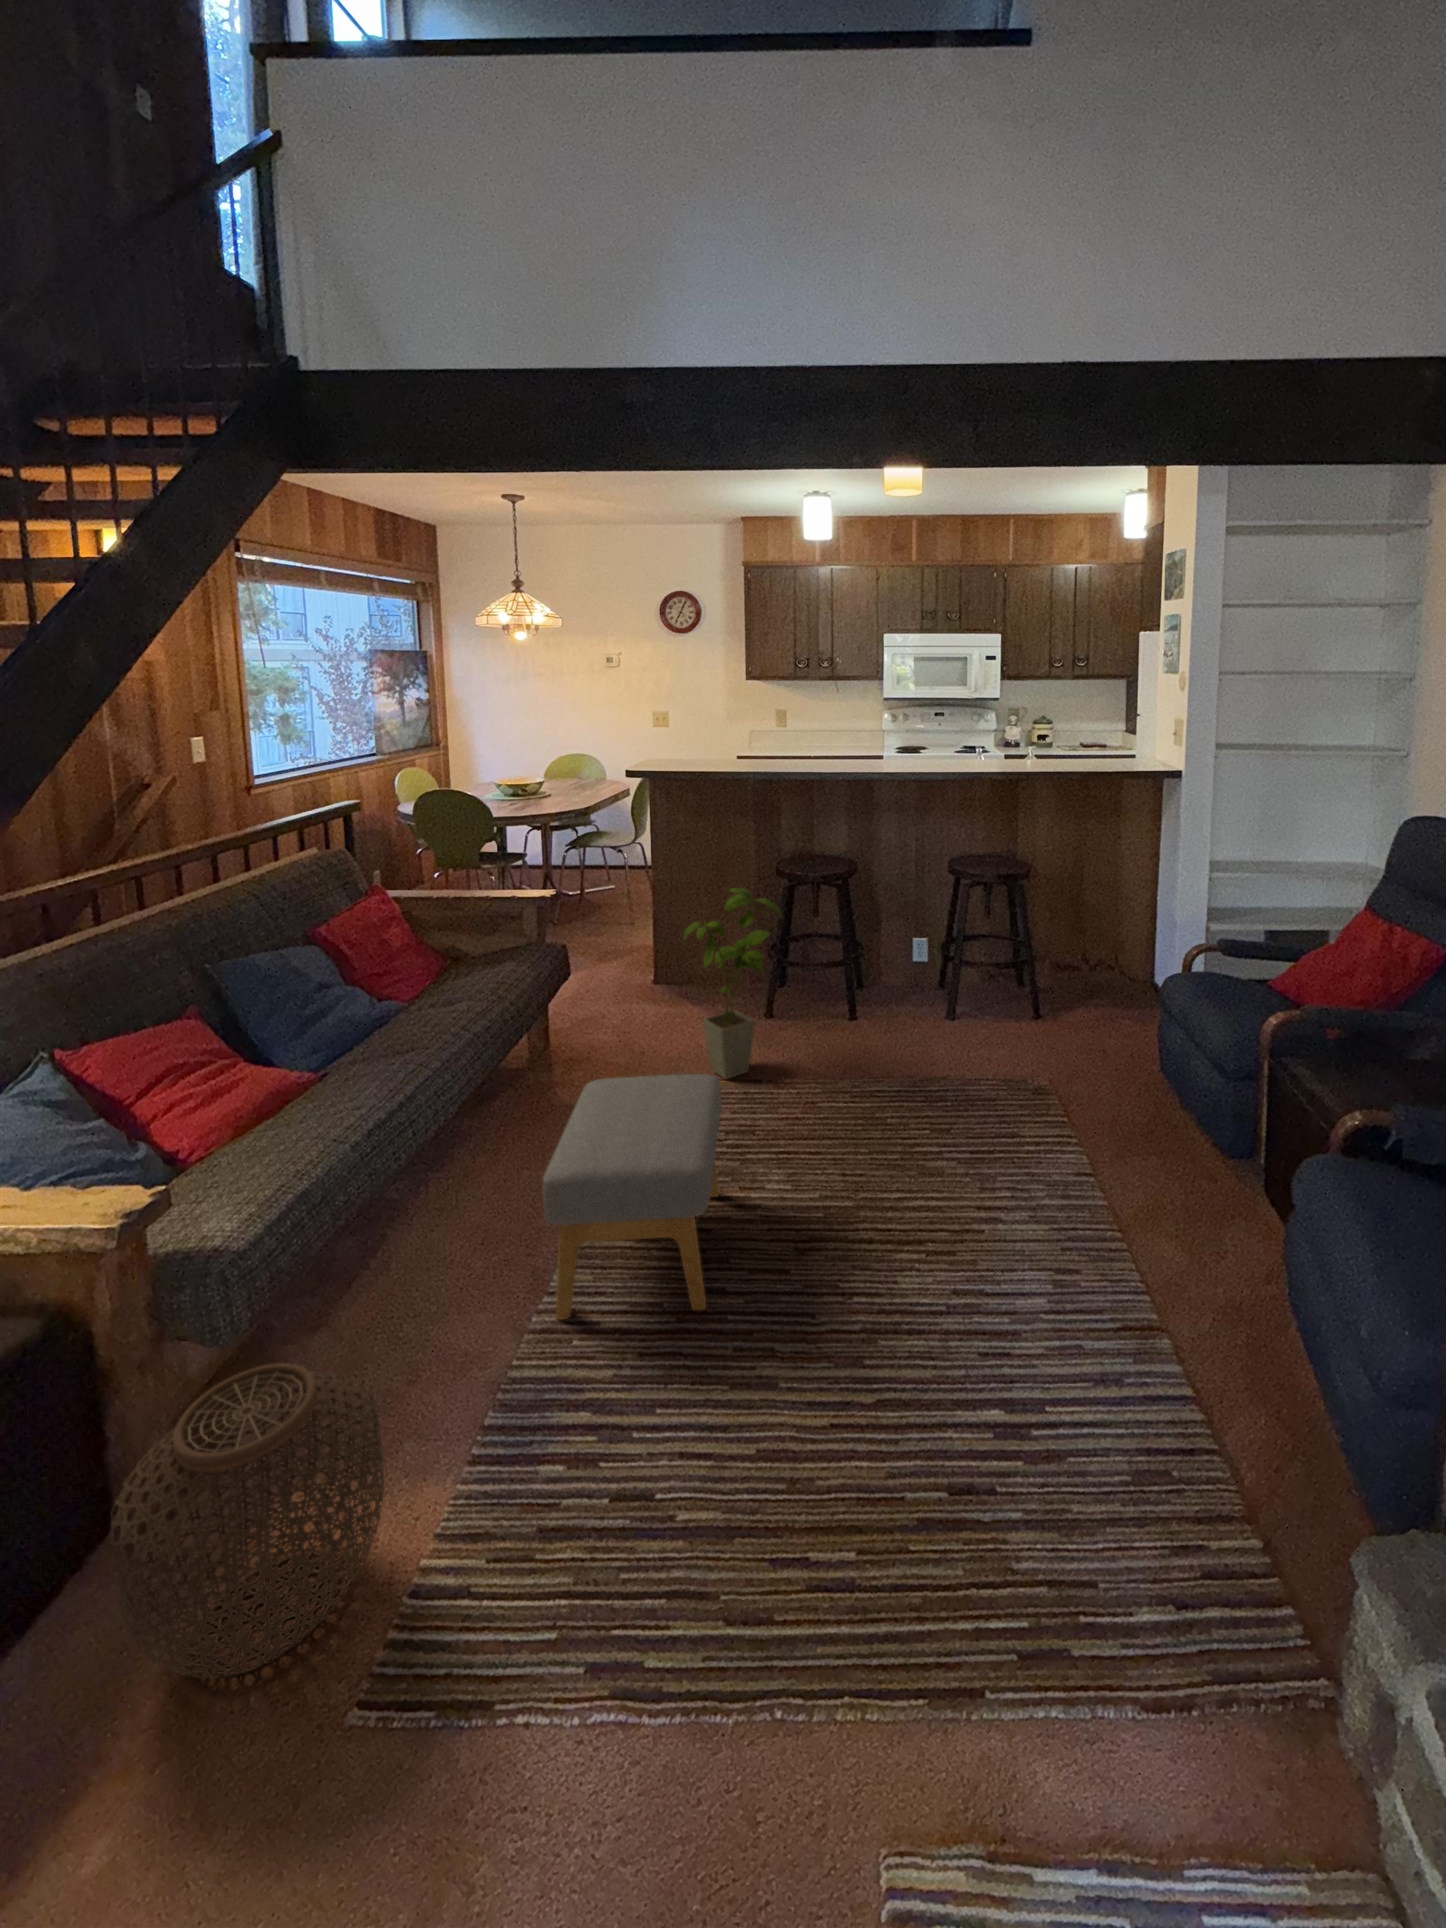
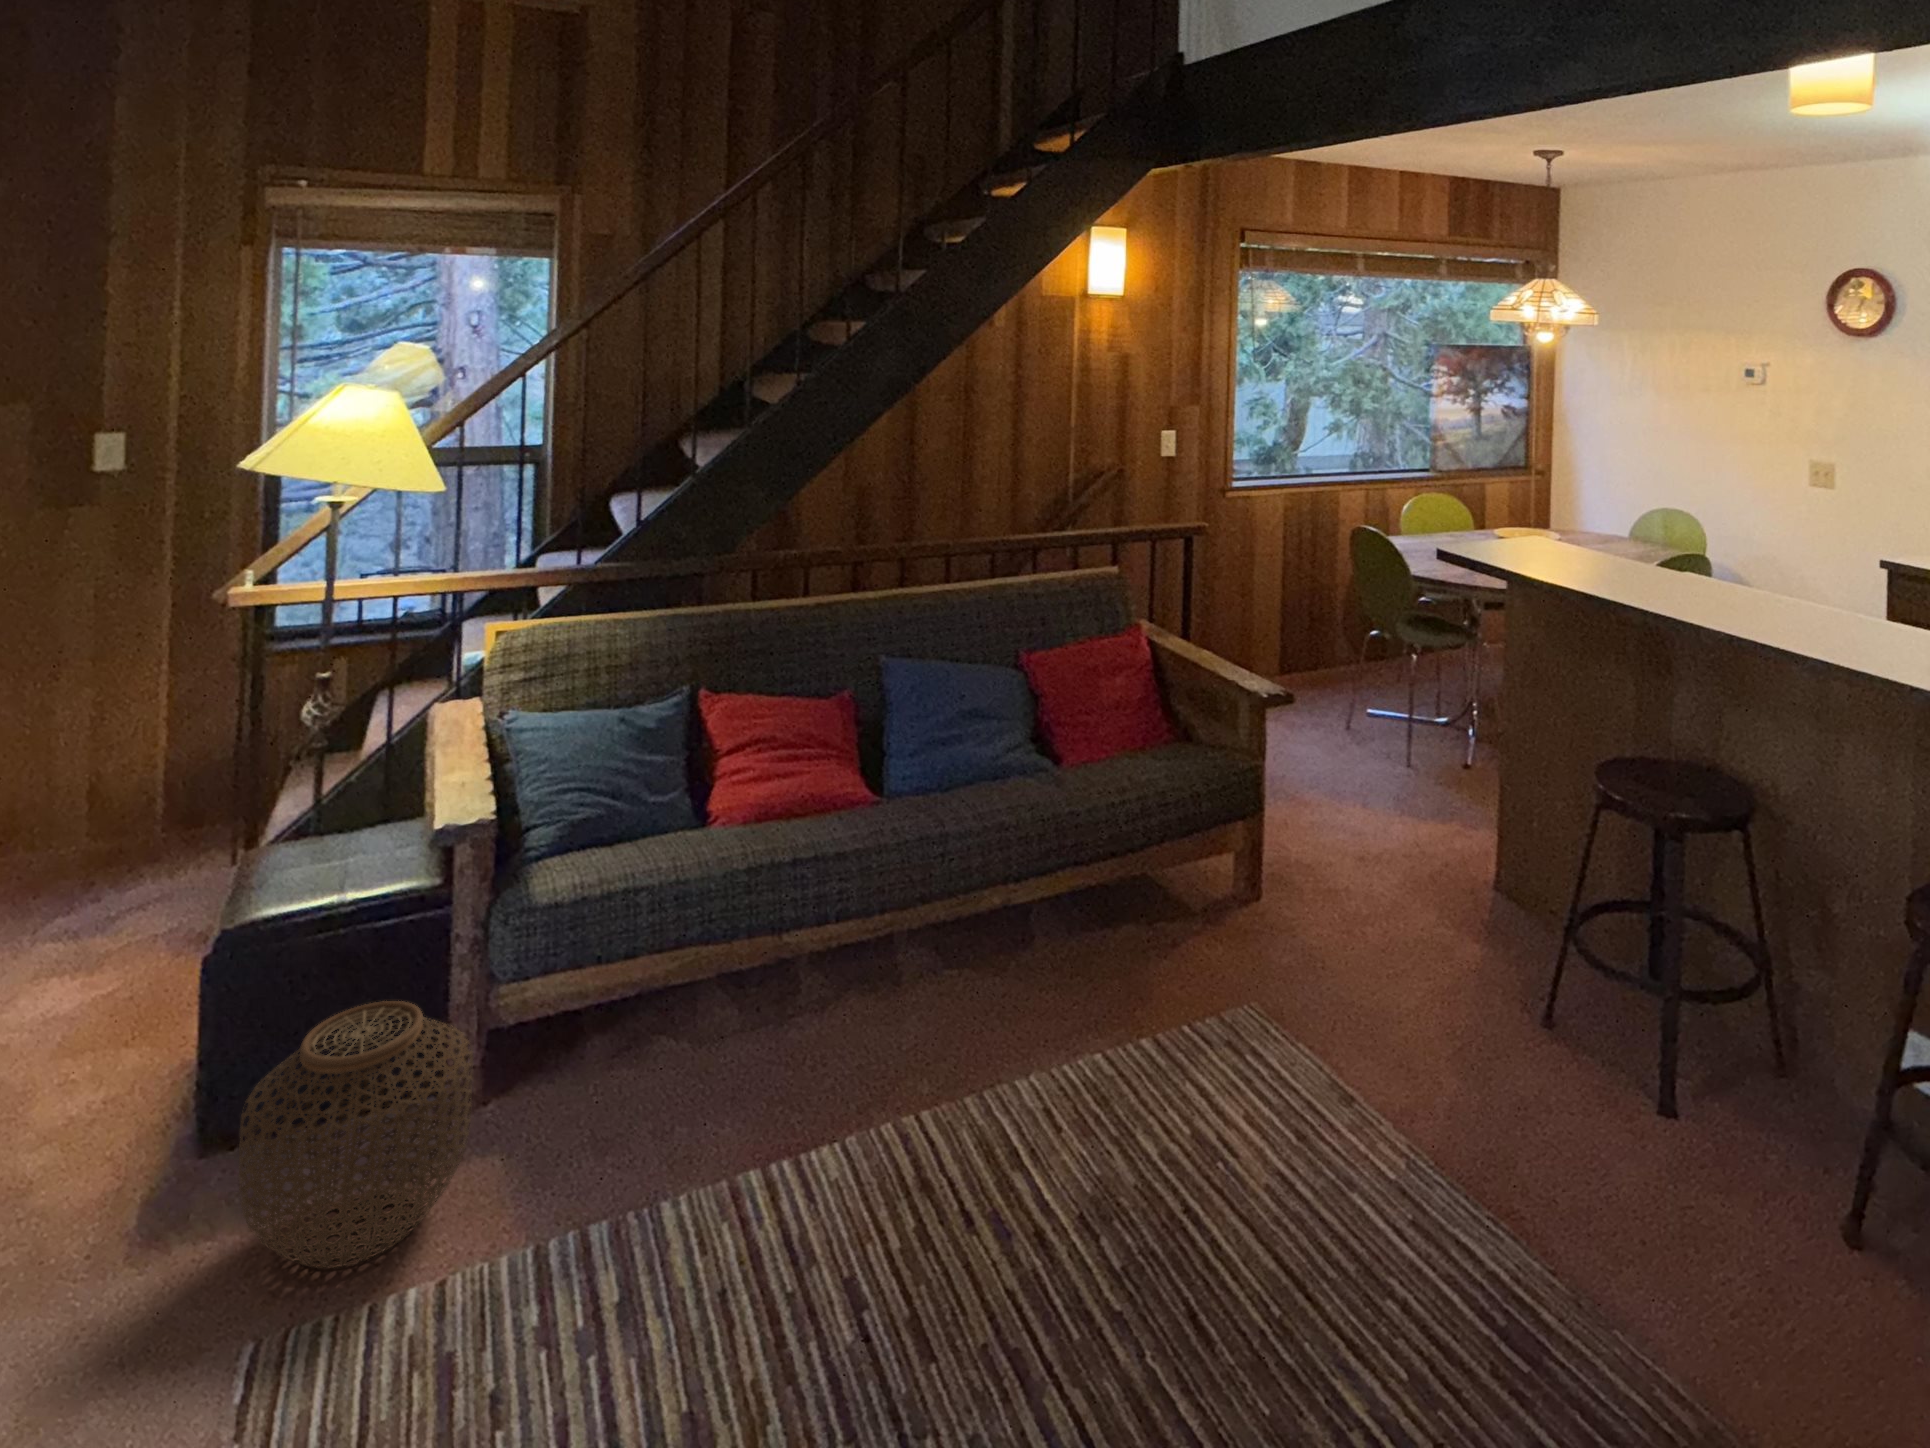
house plant: present [684,888,782,1080] -> none [1306,760,1467,1069]
footstool: present [543,1074,721,1320] -> none [760,935,1076,1307]

